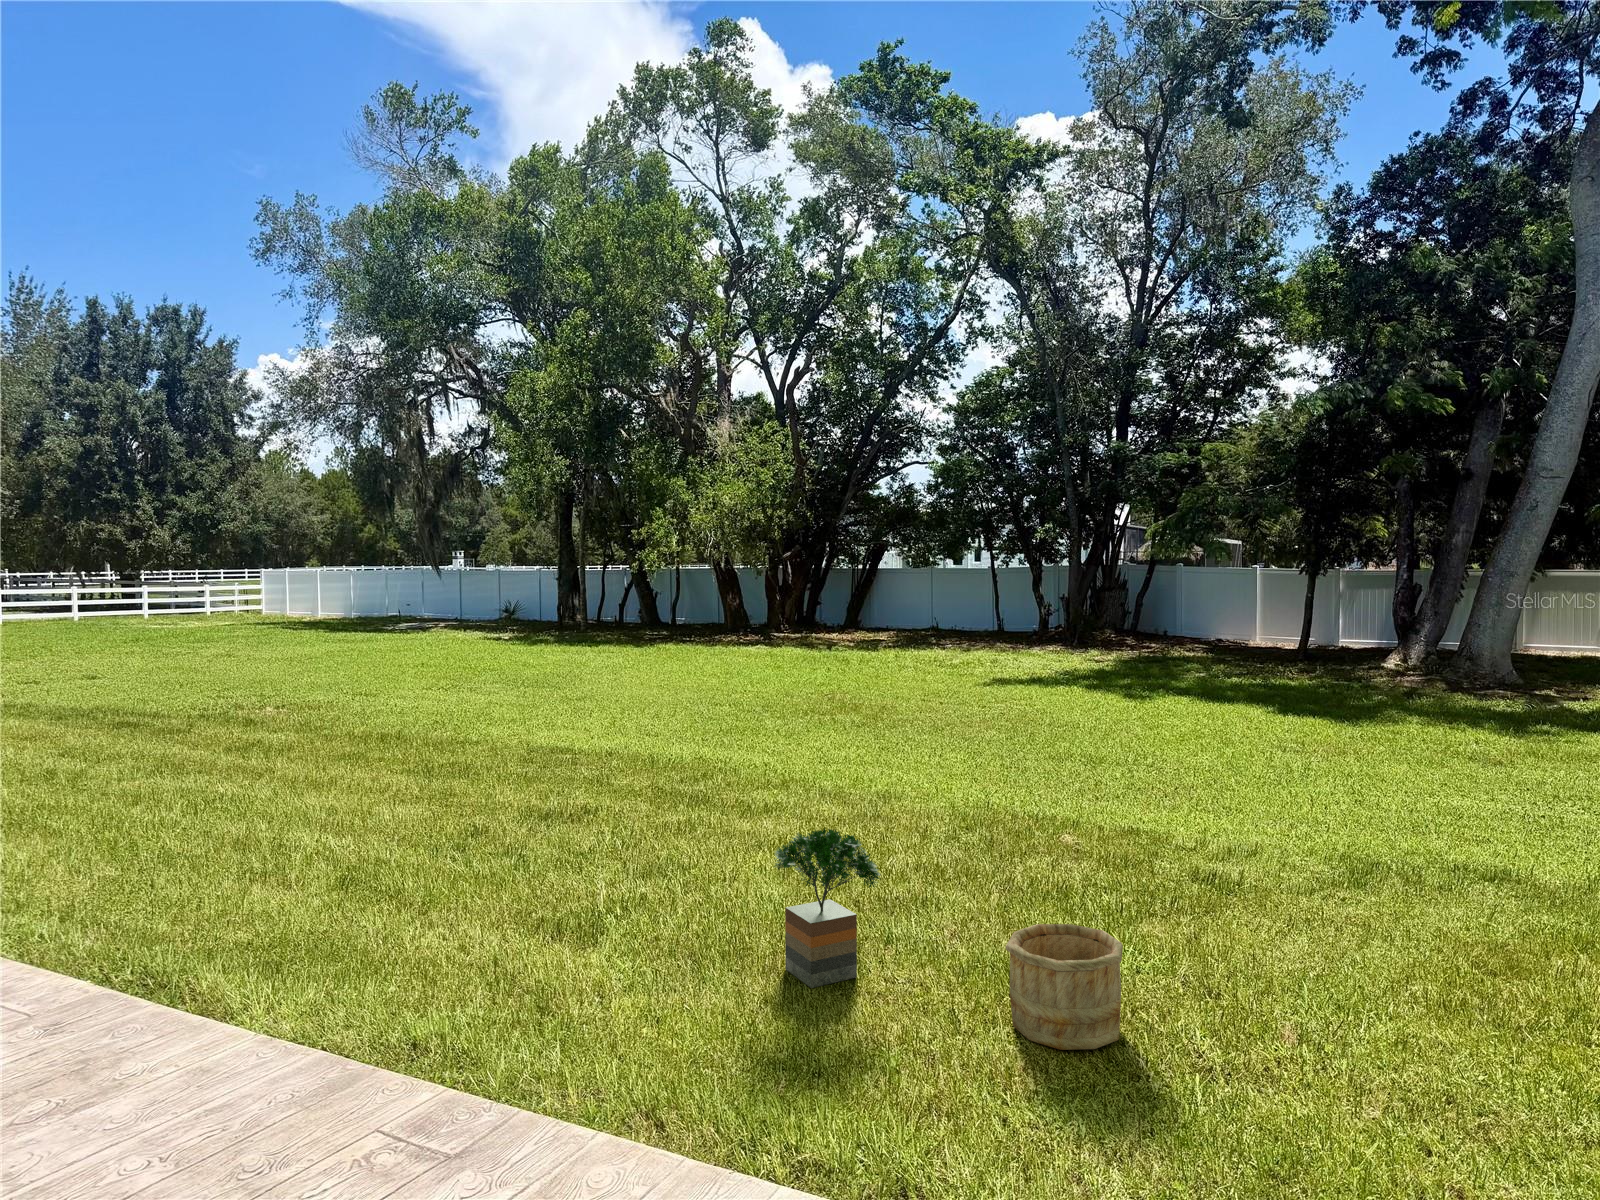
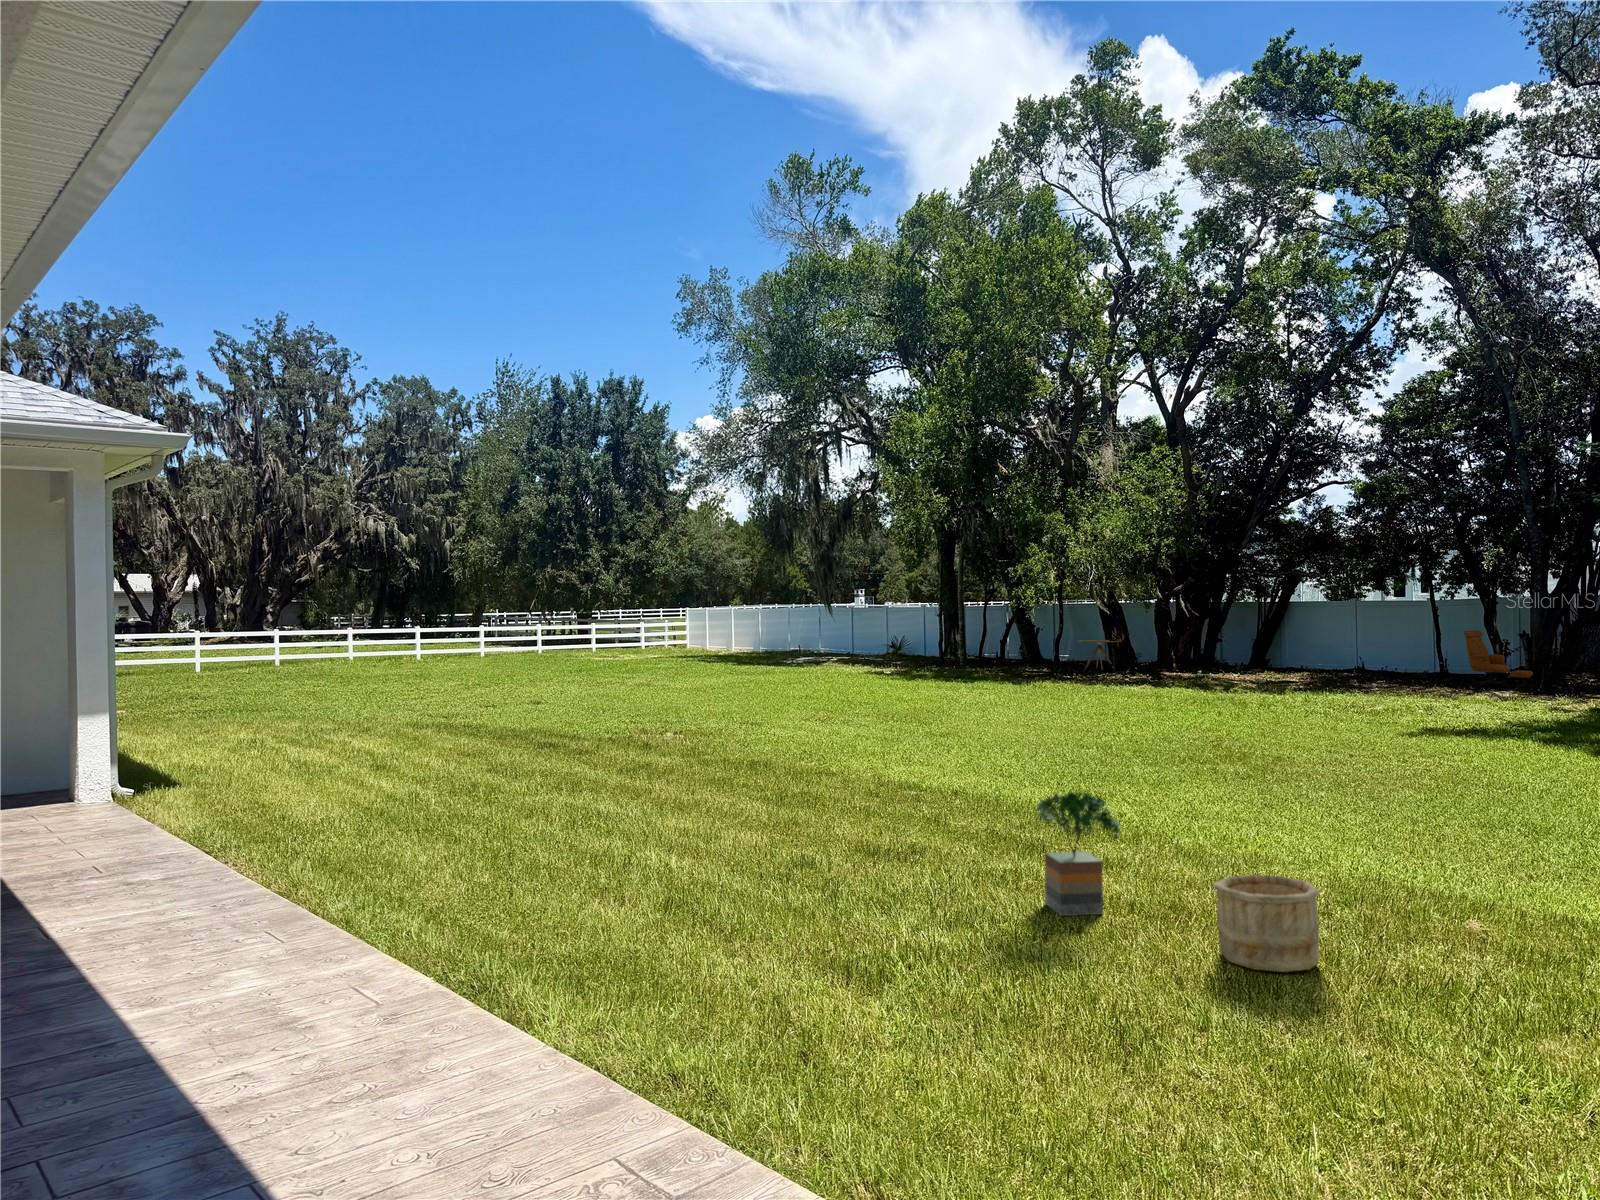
lounge chair: none [1019,594,1075,643] -> present [1464,630,1537,688]
round table: none [691,603,732,633] -> present [1078,640,1119,670]

